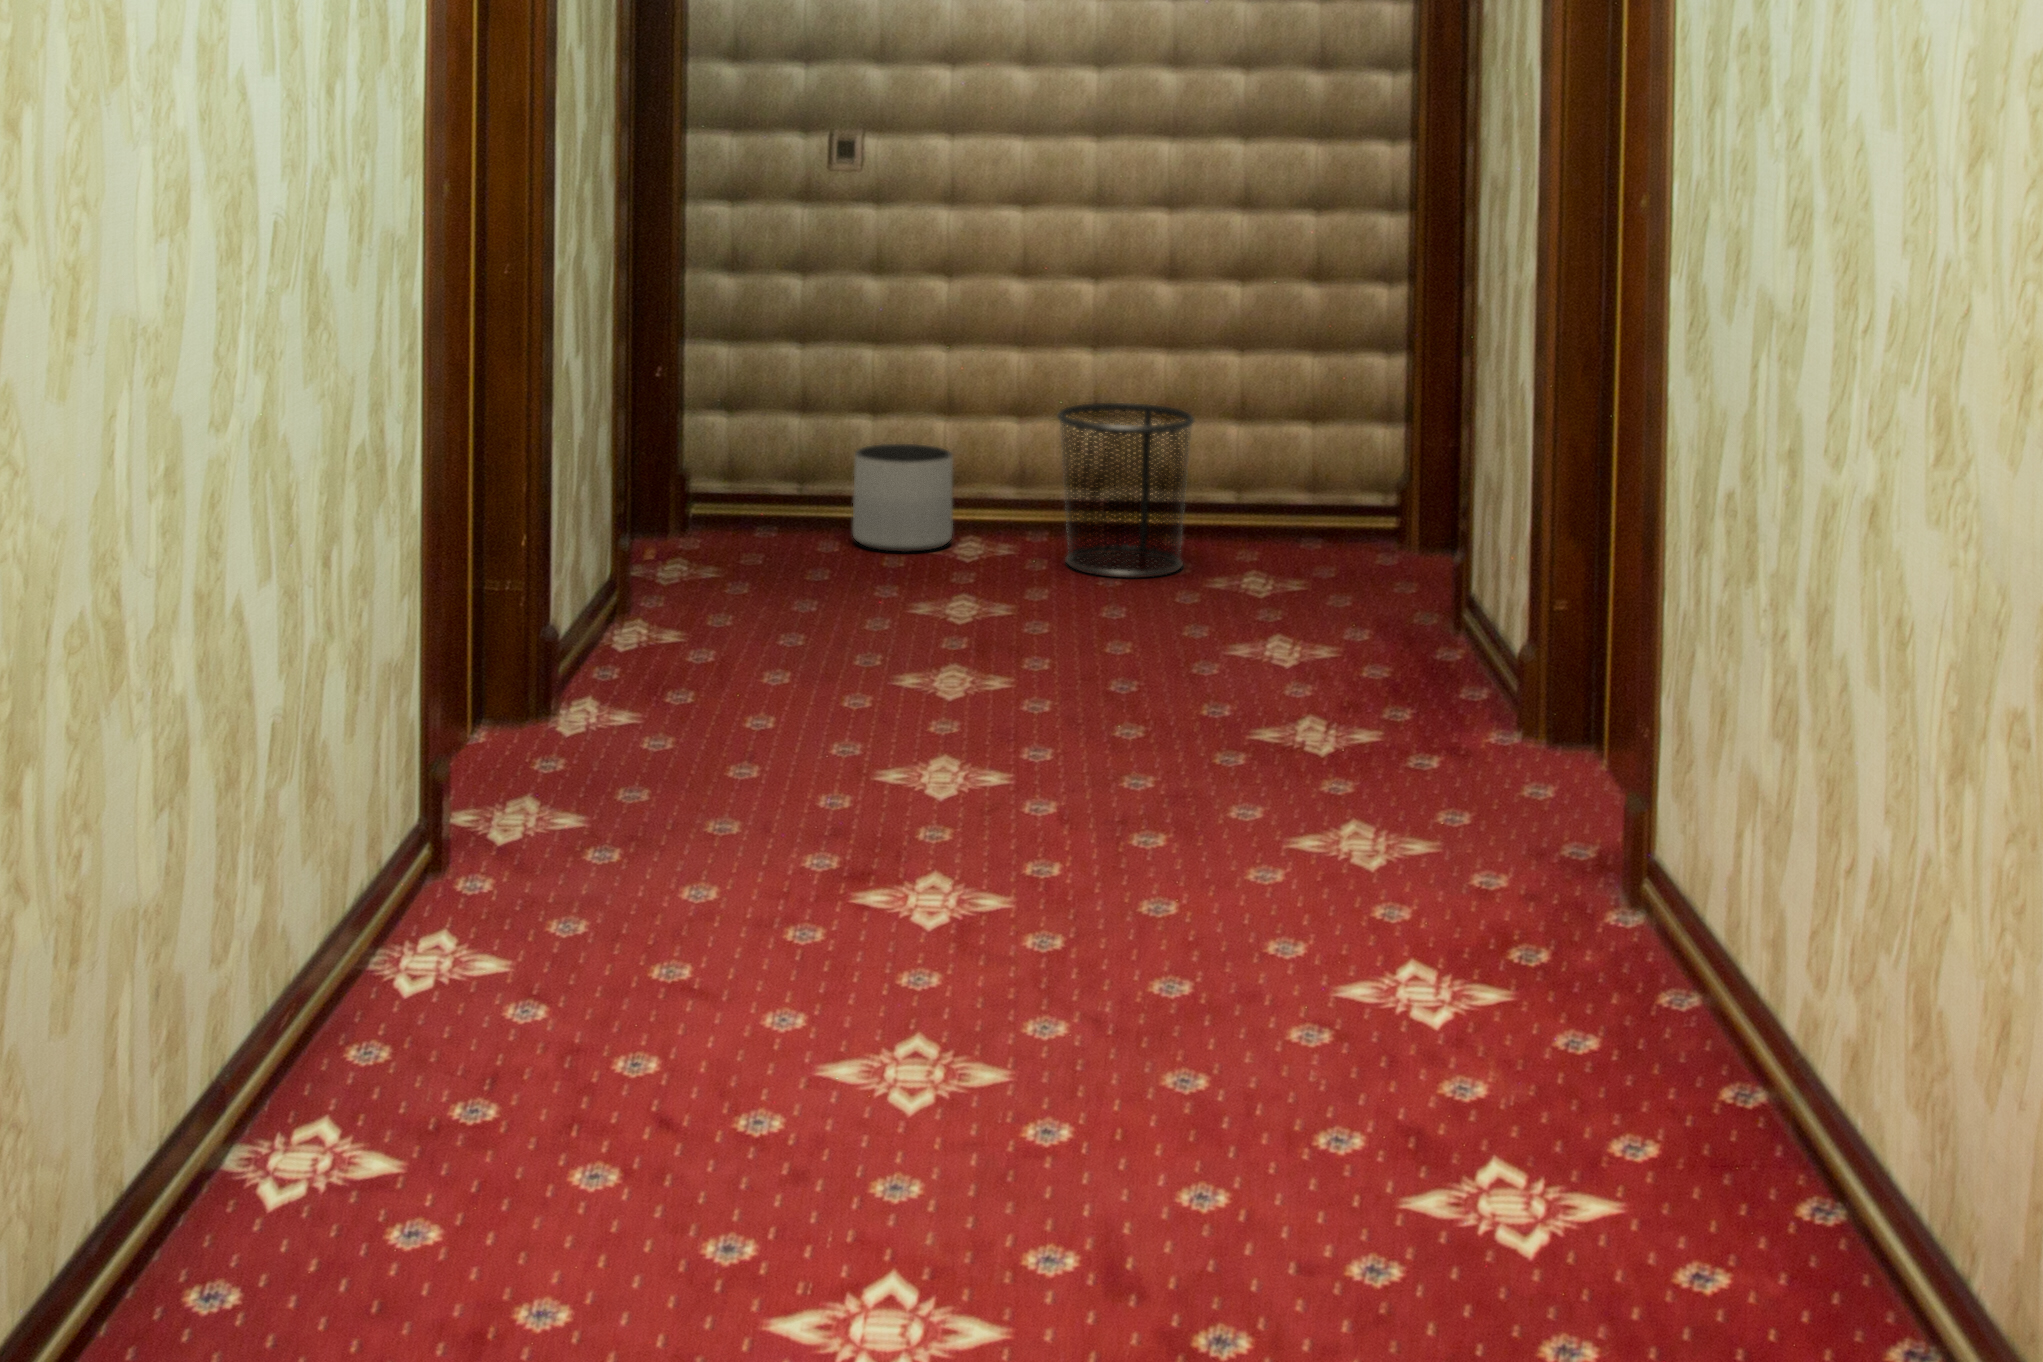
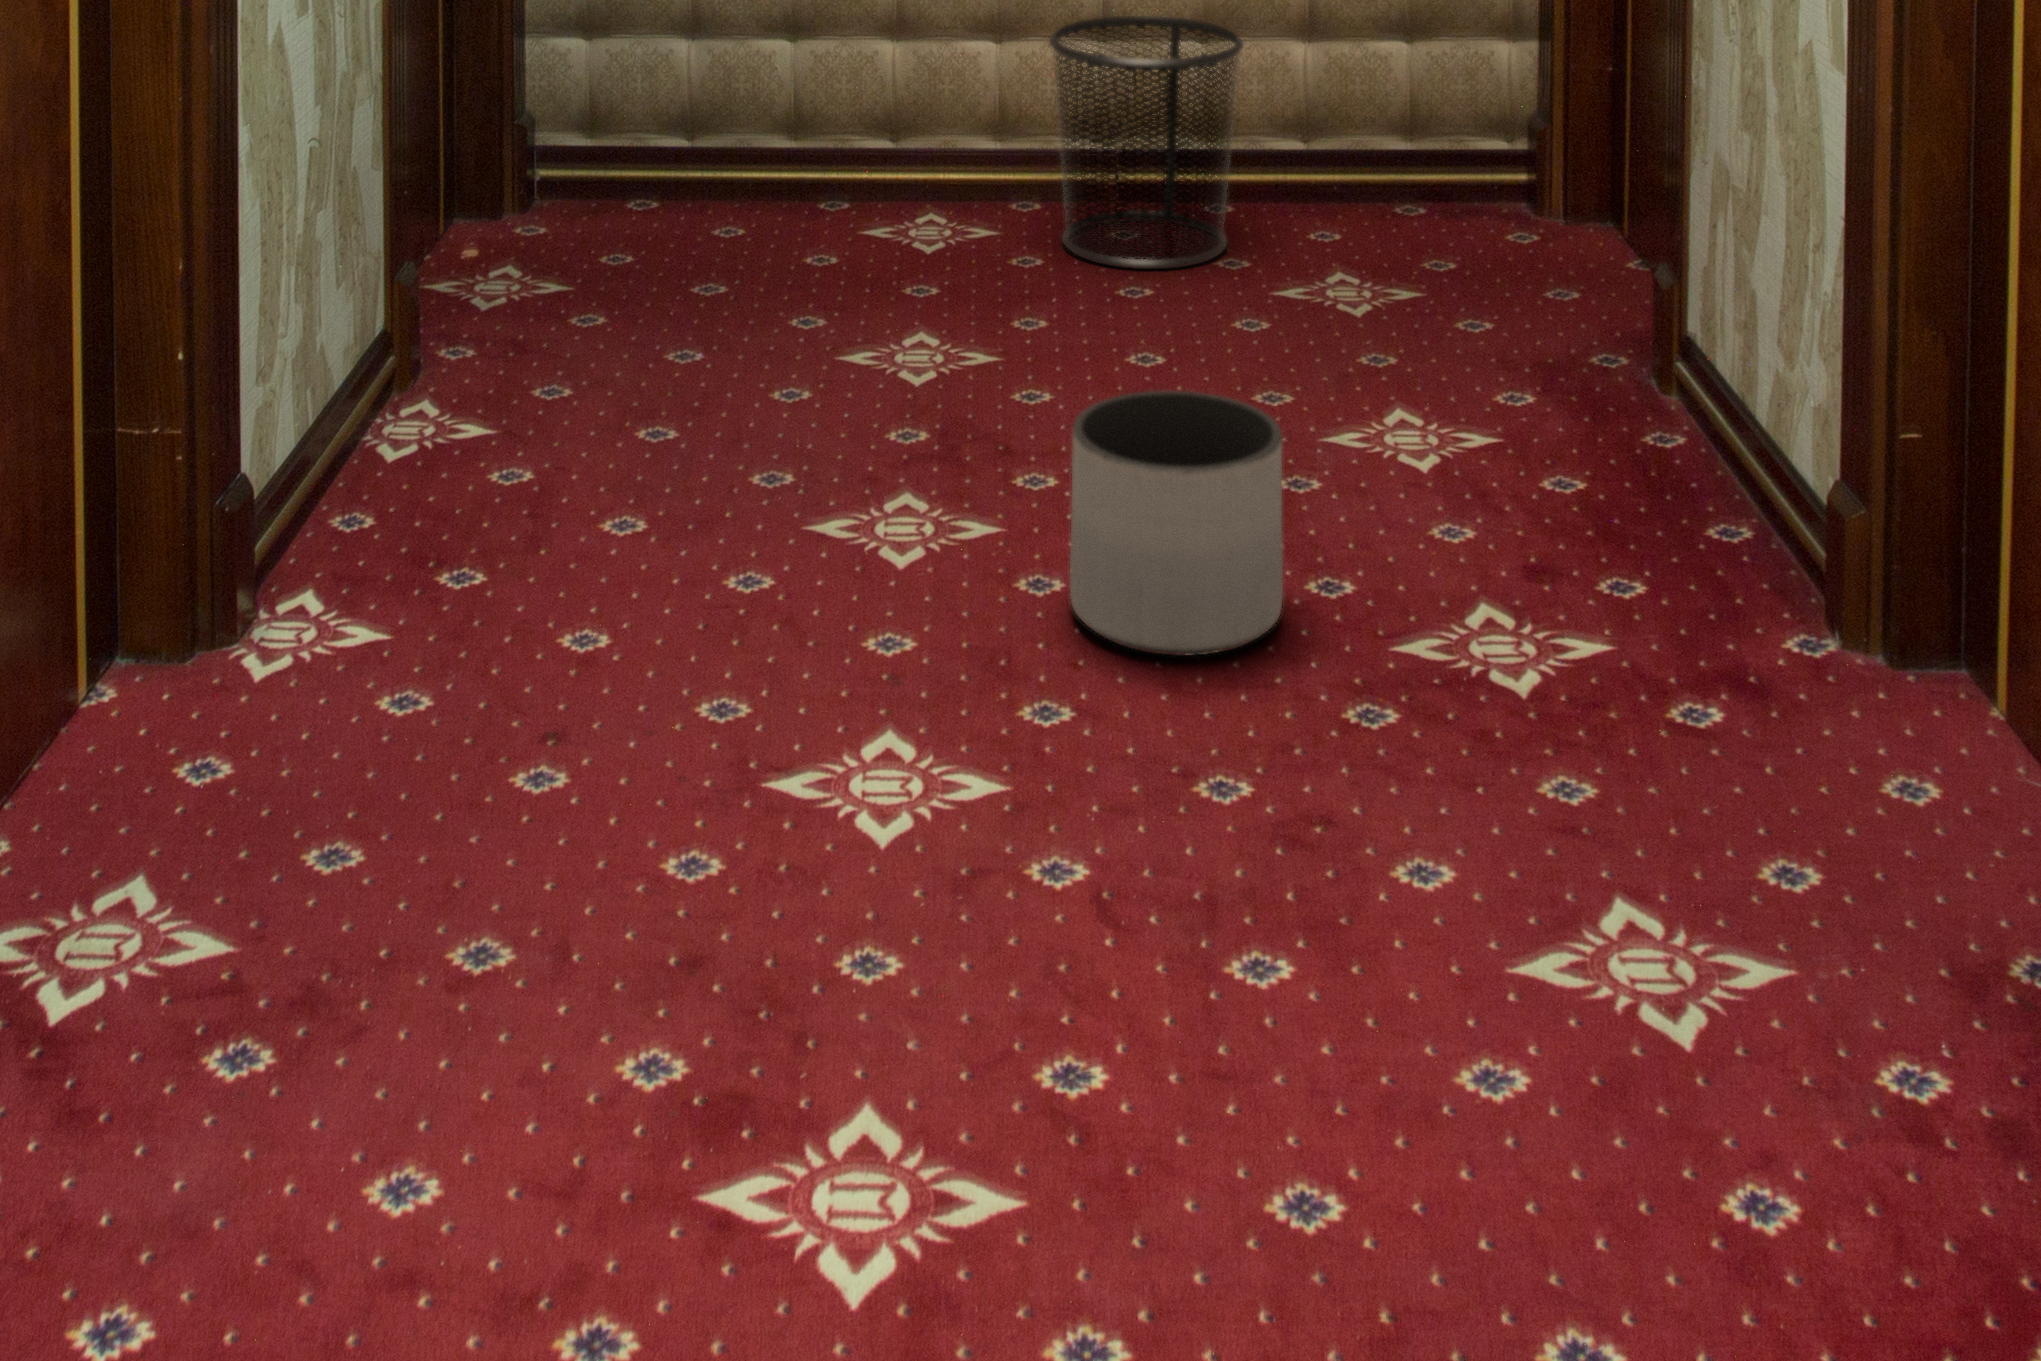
planter: present [853,444,953,552] -> present [1070,391,1283,656]

